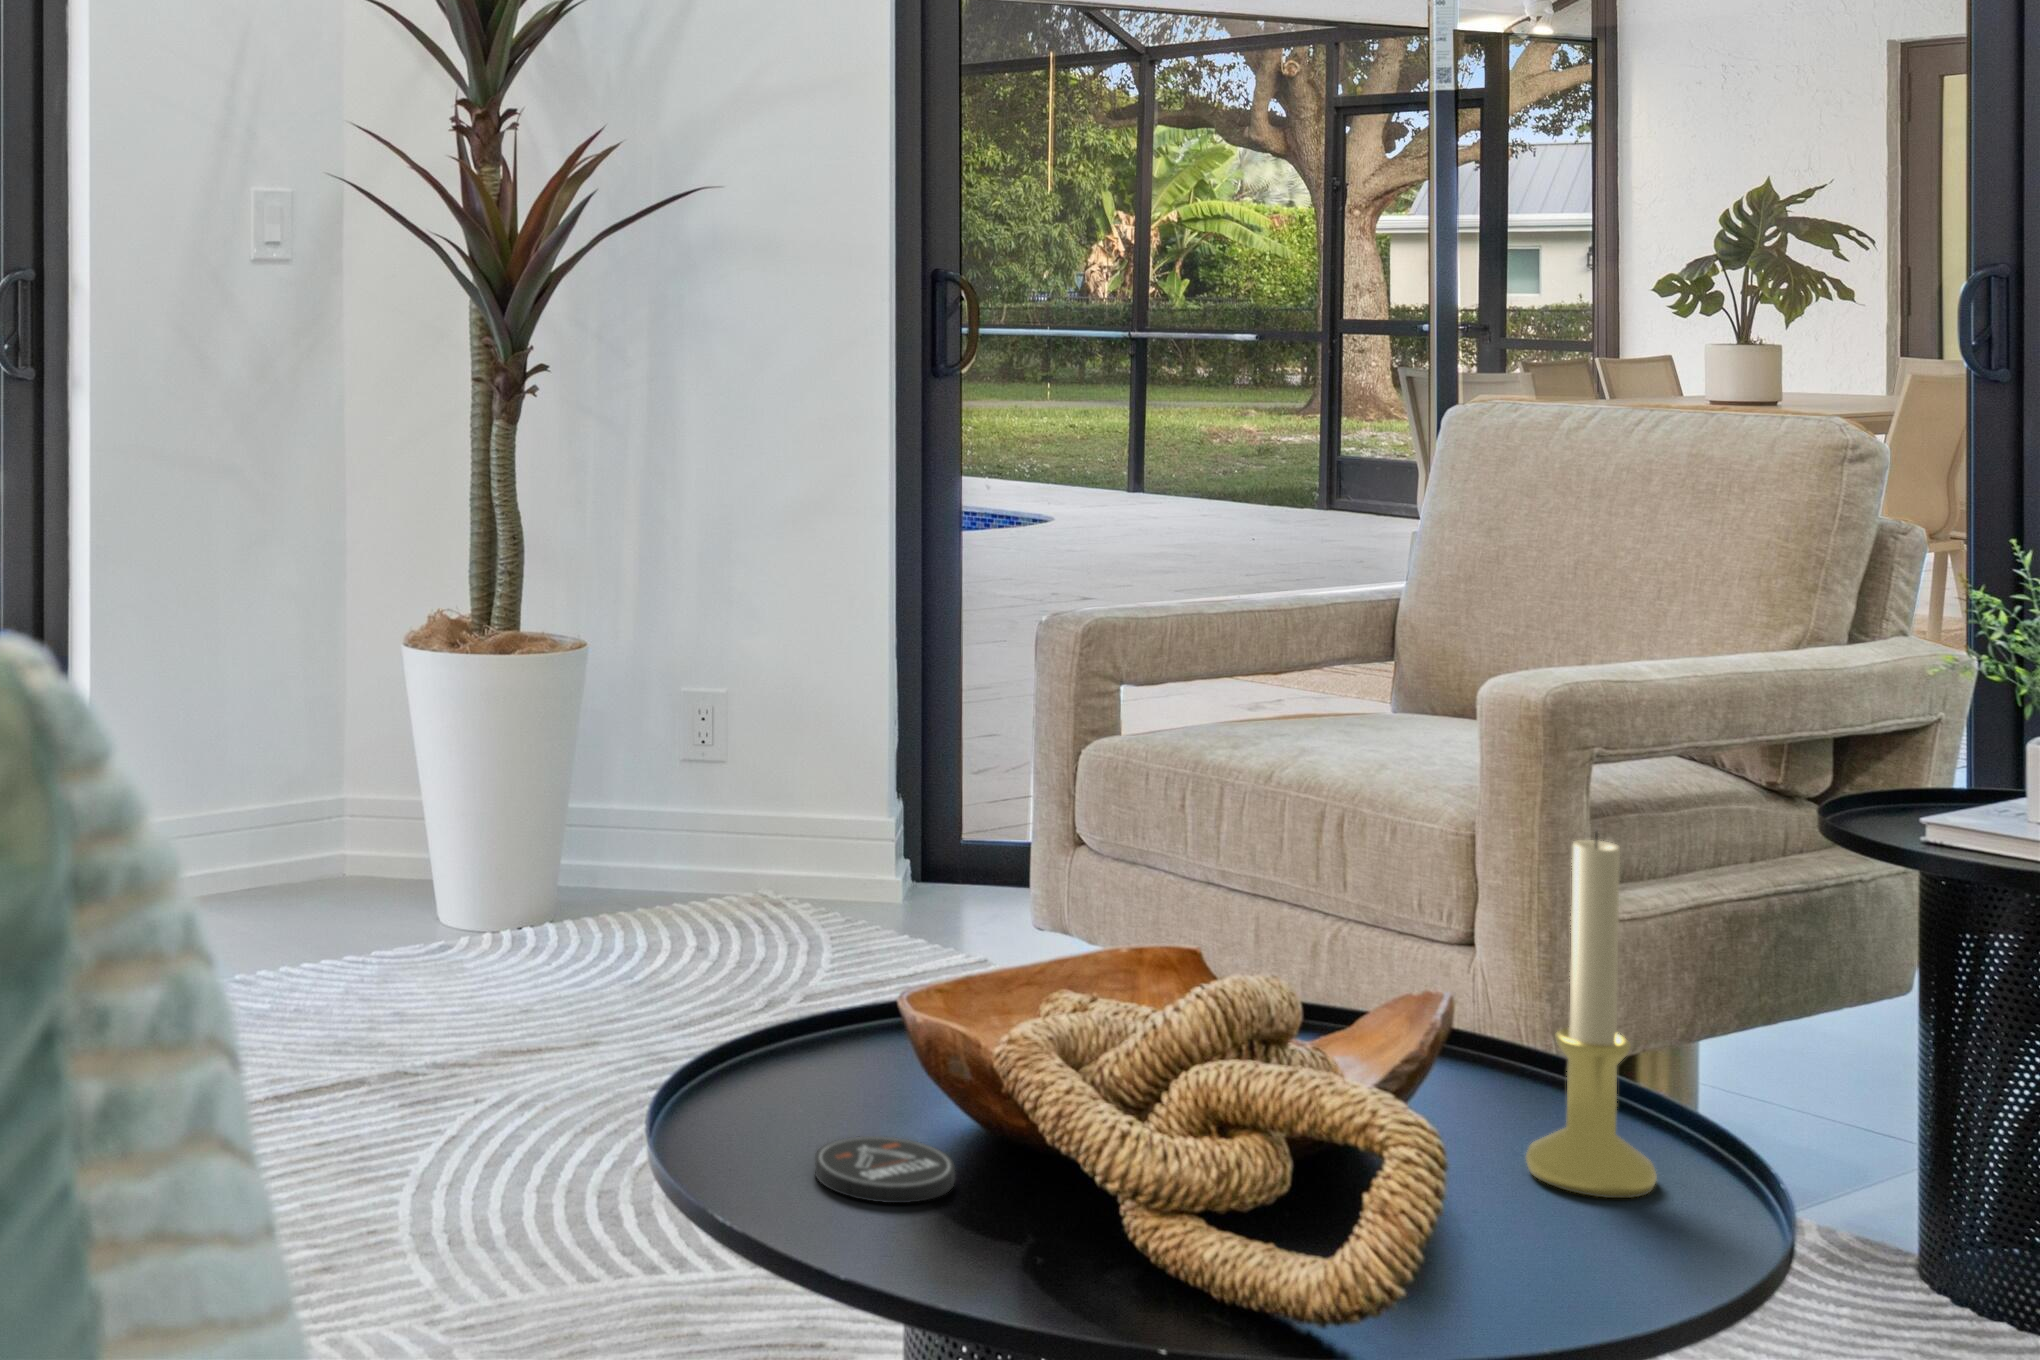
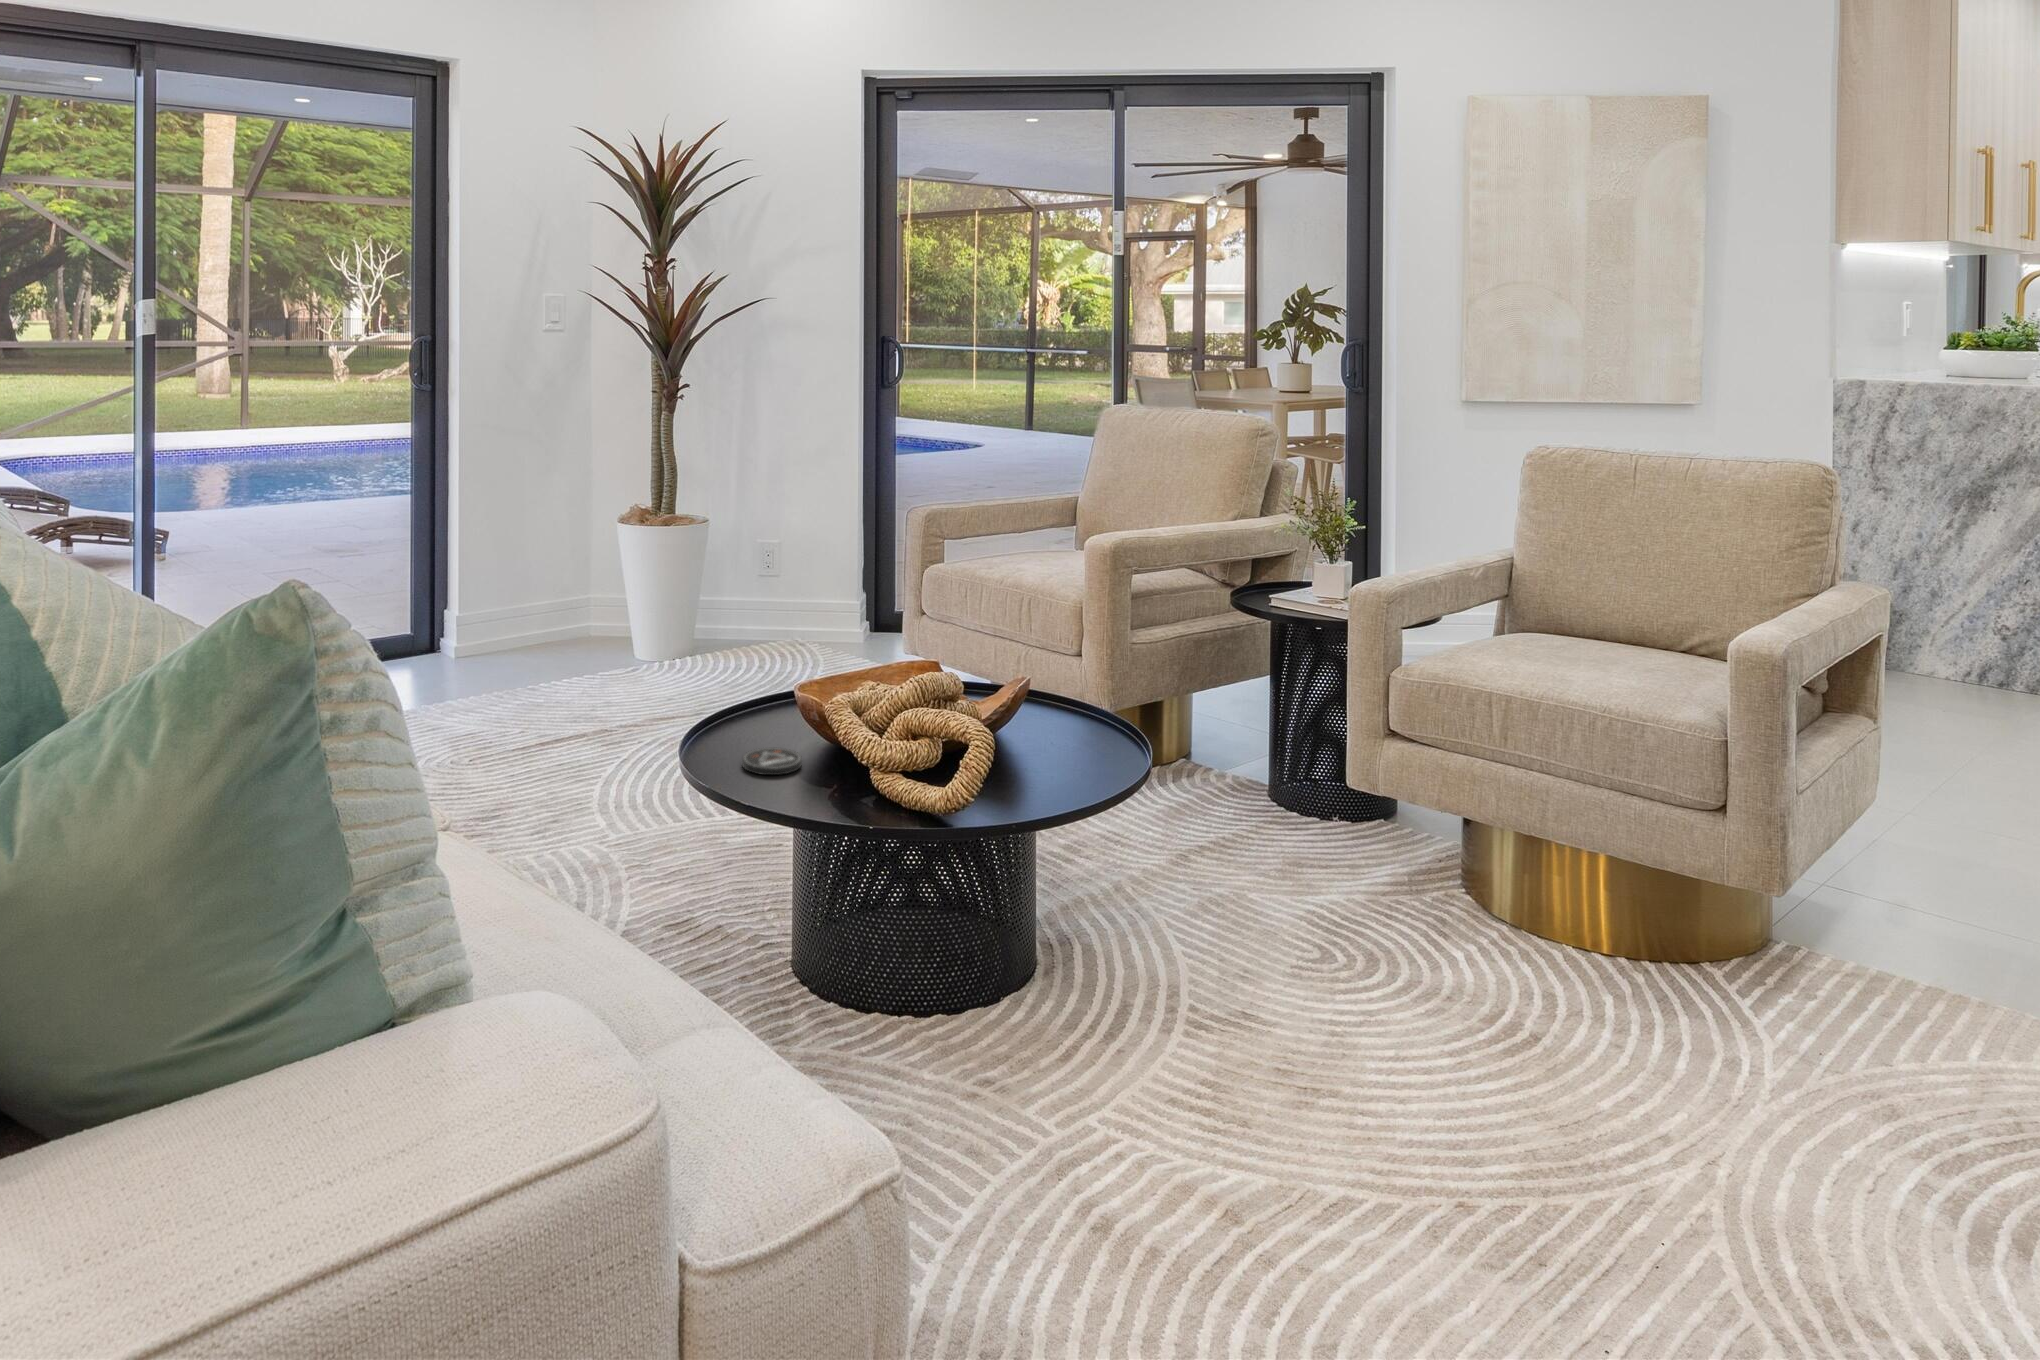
candle holder: present [1526,833,1657,1198] -> none [1041,616,1090,767]

